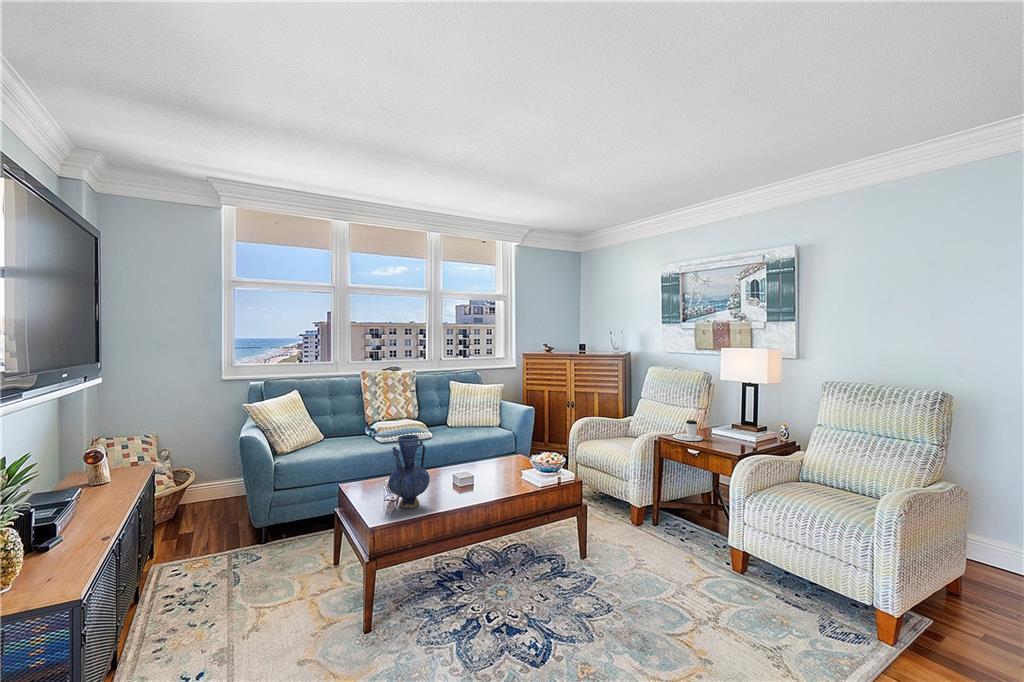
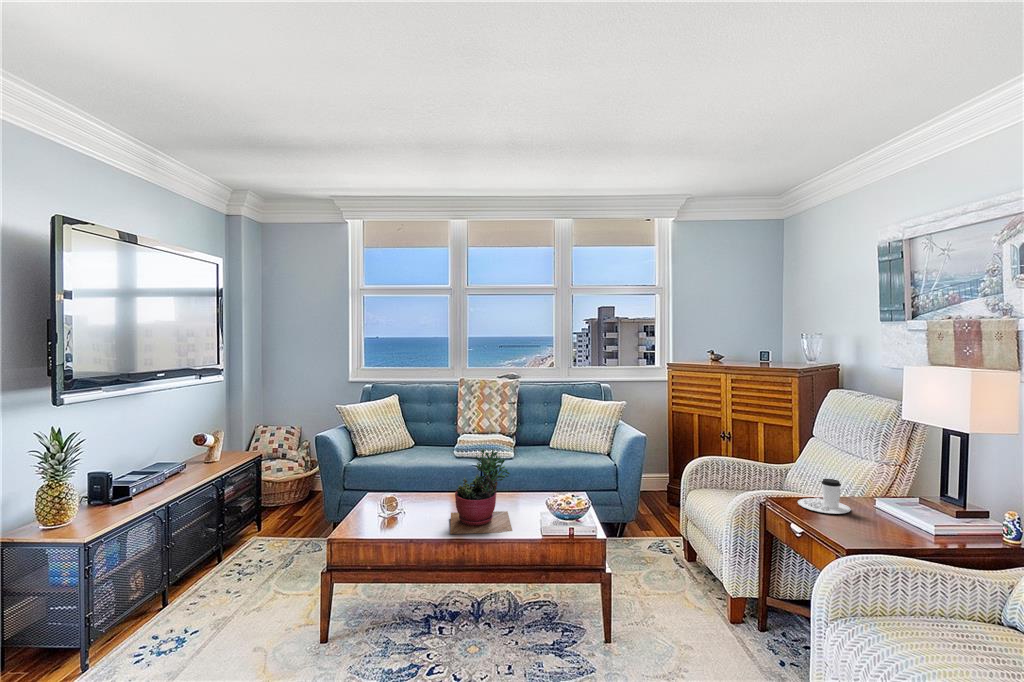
succulent plant: none [448,424,515,501] -> present [450,450,512,534]
vase: present [388,435,430,508] -> none [370,450,414,528]

